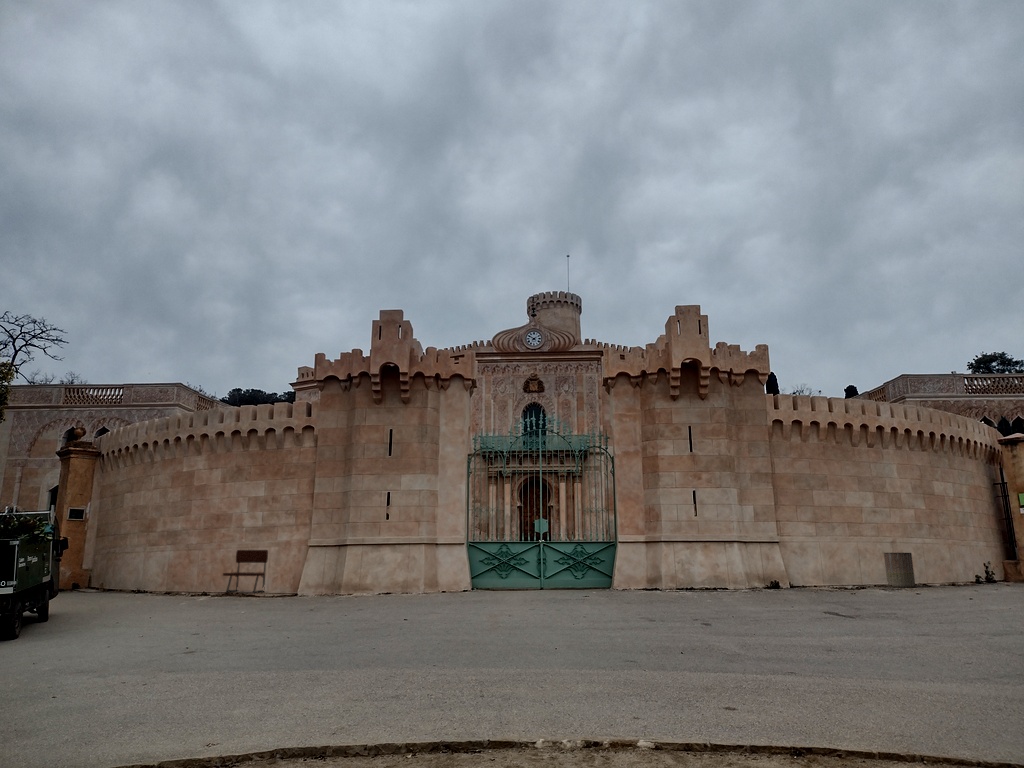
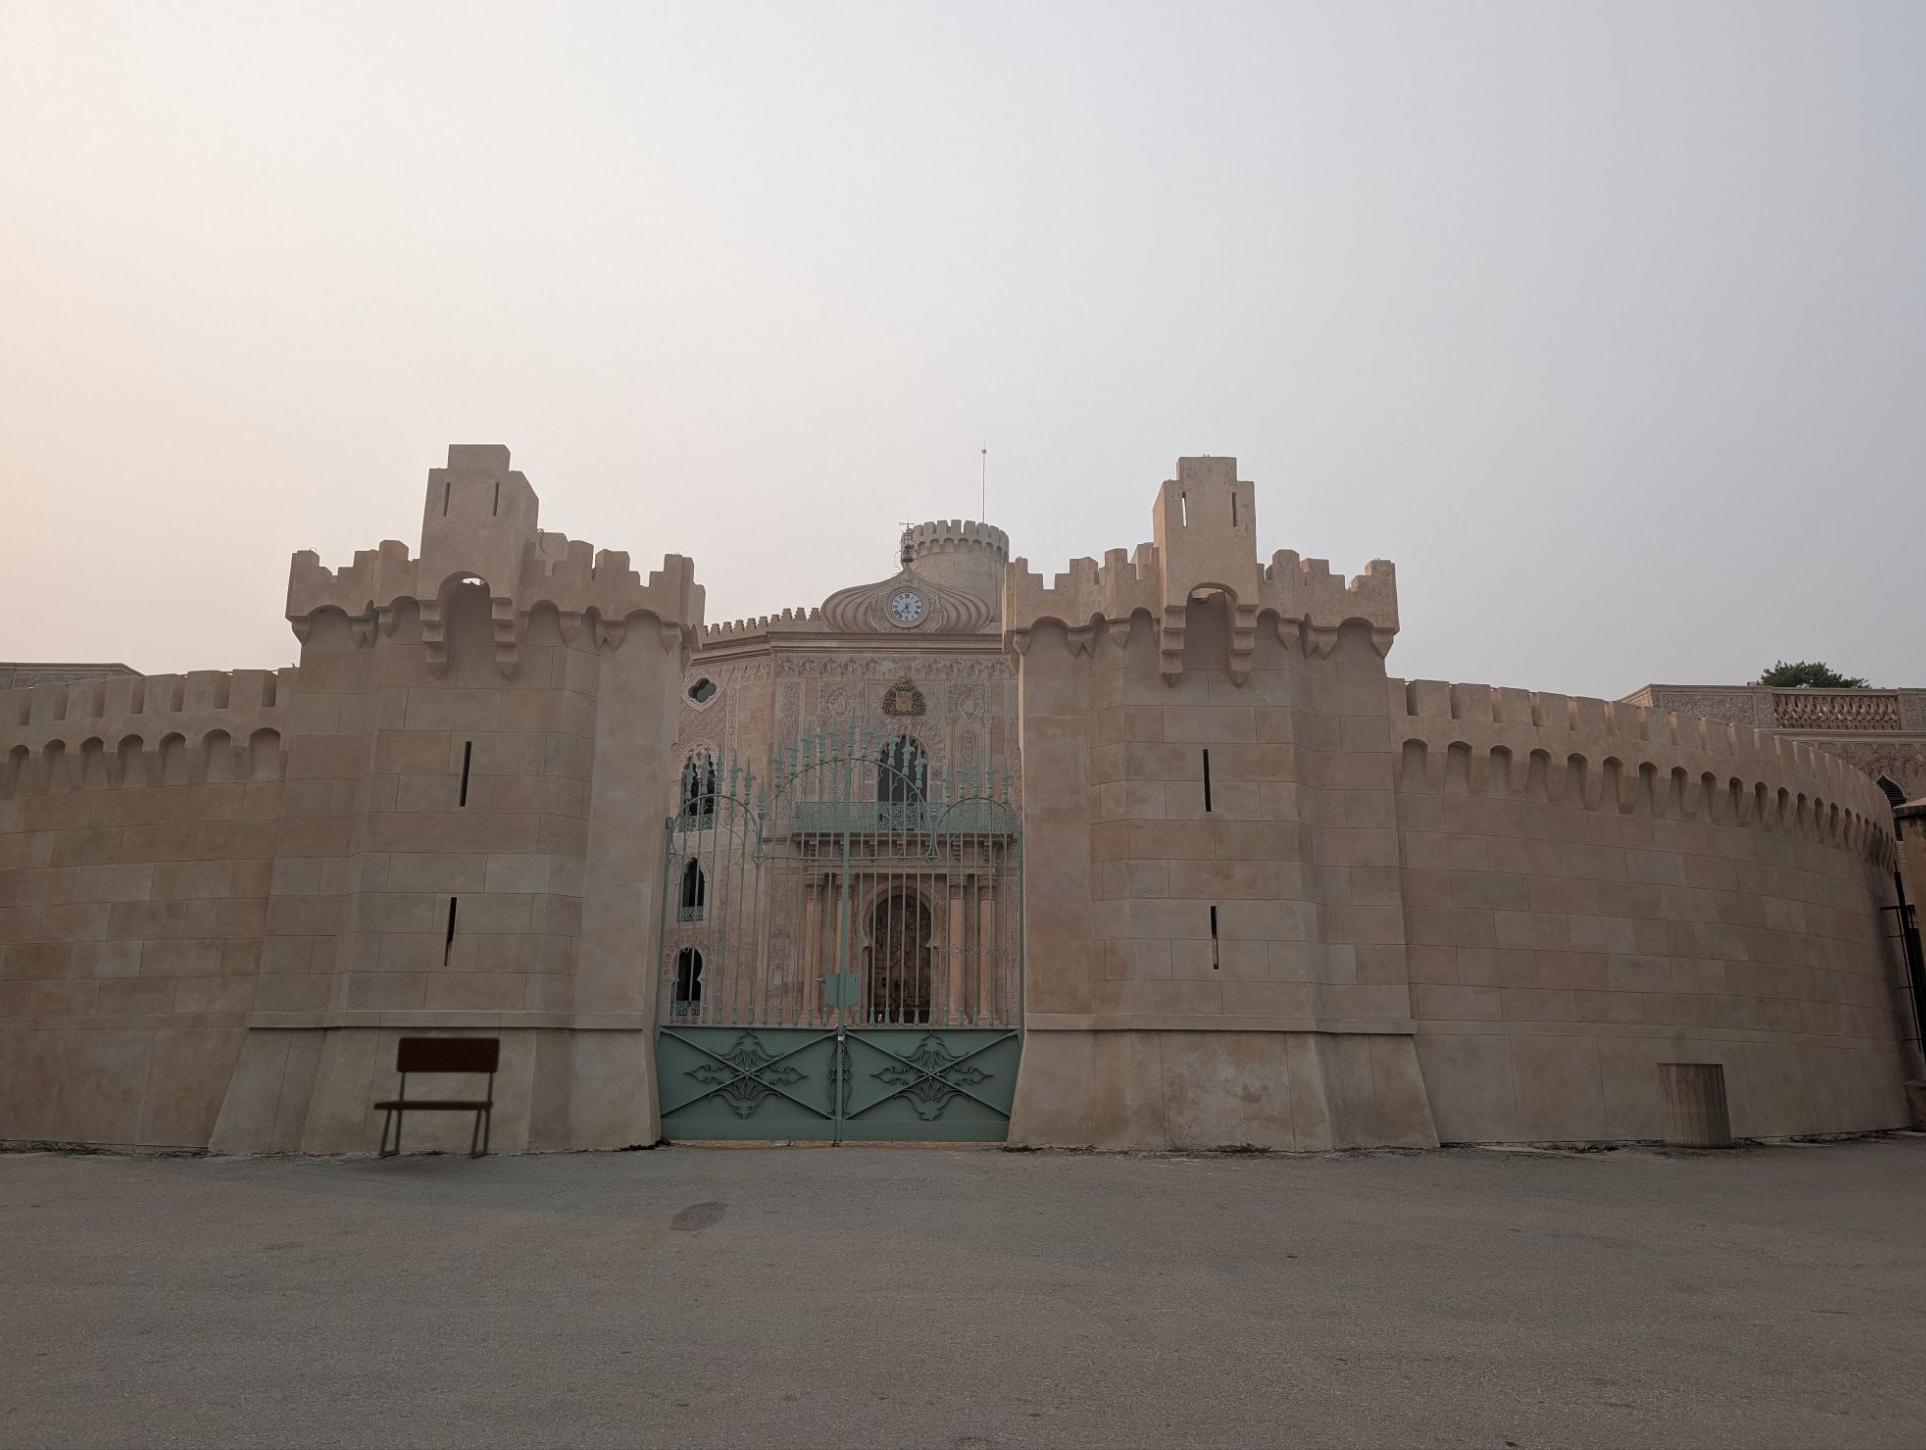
bench: present [223,550,268,593] -> present [374,1037,500,1158]

